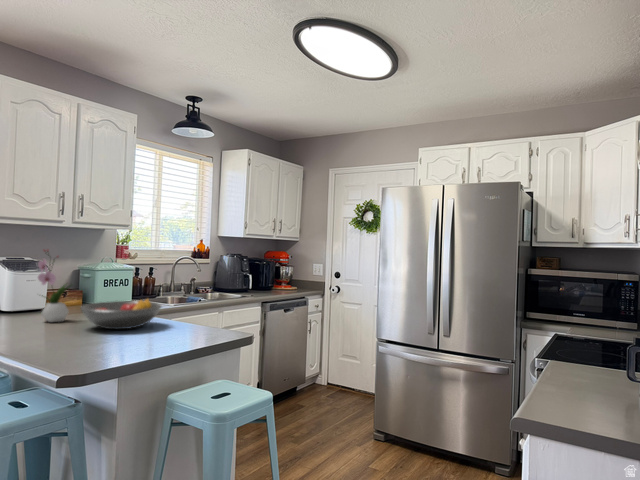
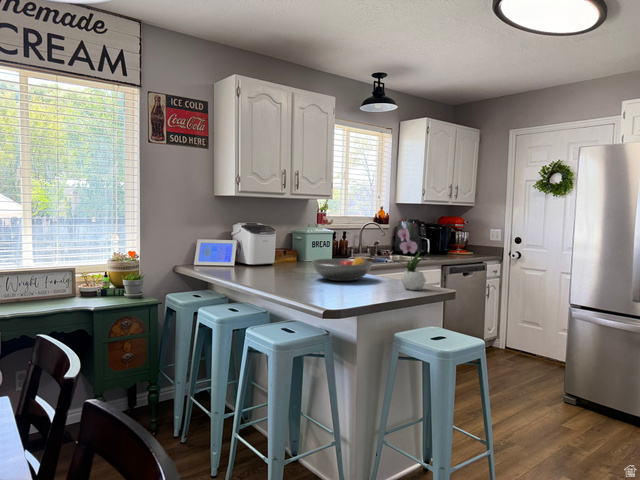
flower arrangement: present [38,250,69,322] -> present [398,218,428,290]

